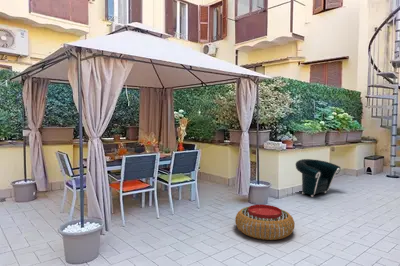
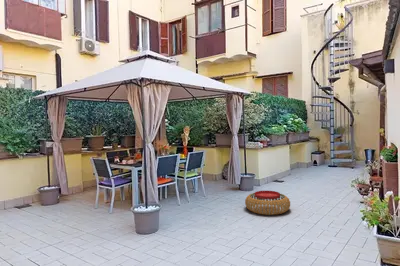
armchair: present [296,159,341,197] -> none [270,156,303,185]

